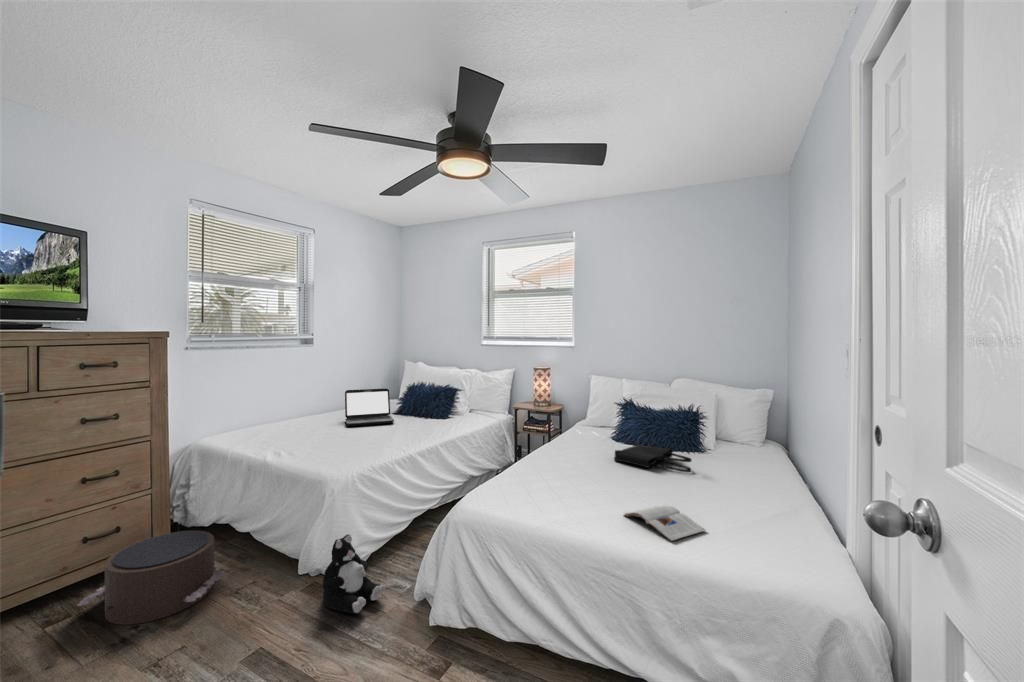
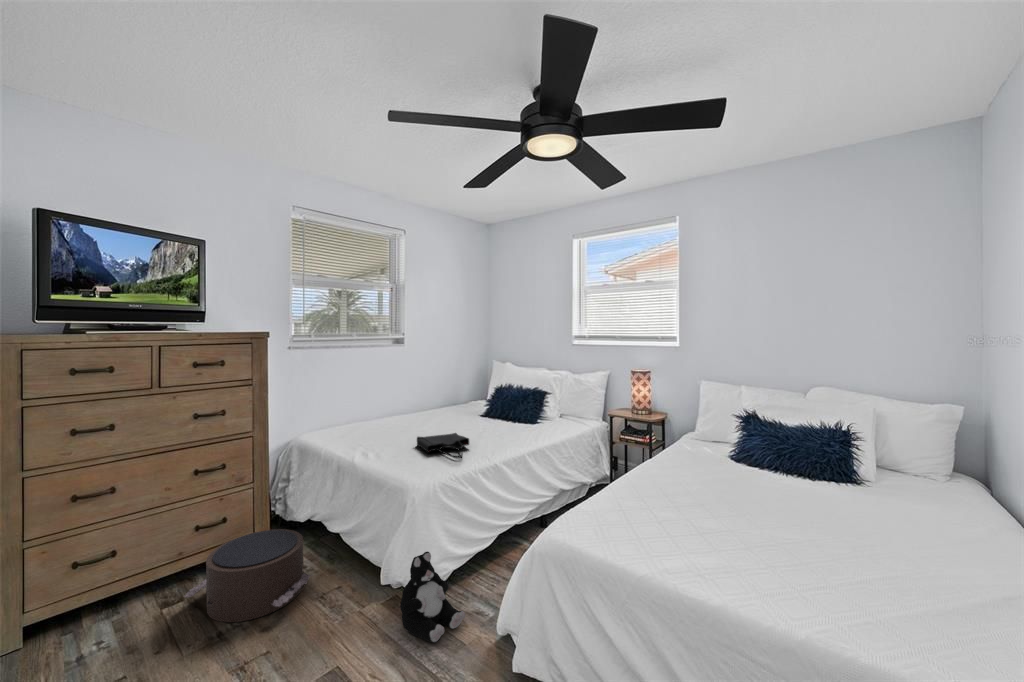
laptop: present [345,389,394,426] -> none [432,390,480,428]
tote bag: present [614,444,691,472] -> present [417,433,469,458]
magazine: present [624,505,705,541] -> none [761,565,896,630]

